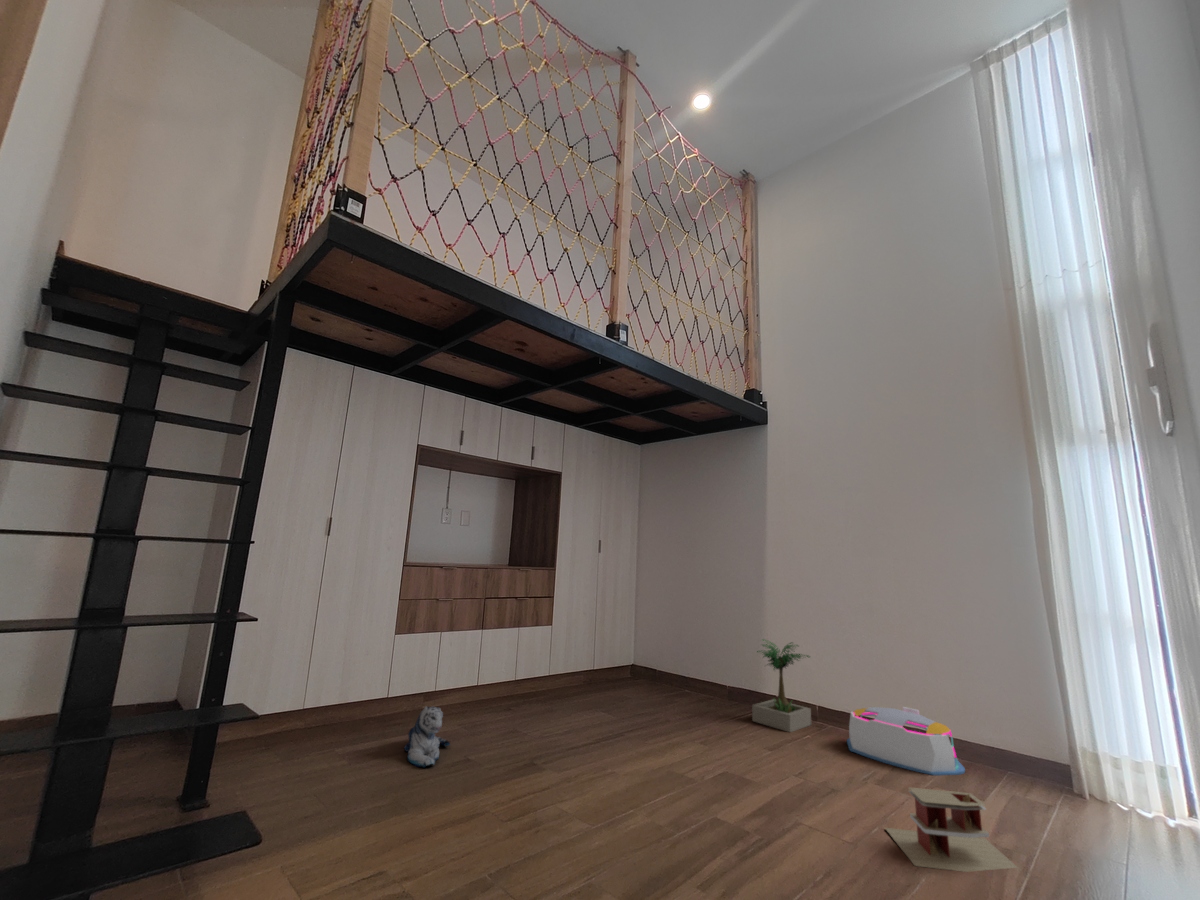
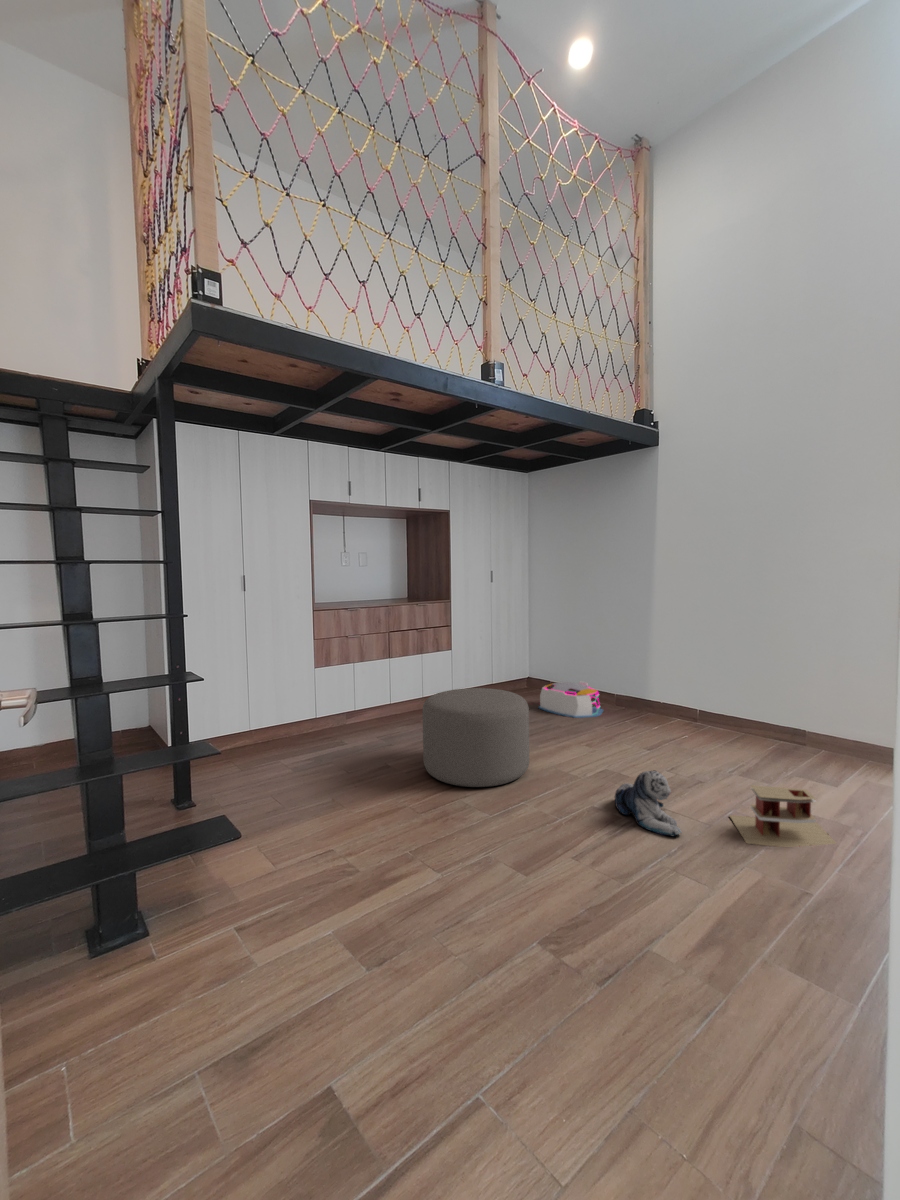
potted plant: present [752,640,811,732] -> none [632,659,693,738]
ottoman: none [517,661,644,786] -> present [422,688,529,787]
plush toy: present [404,707,450,767] -> present [615,770,681,836]
storage bin: present [847,707,965,775] -> present [539,681,603,718]

